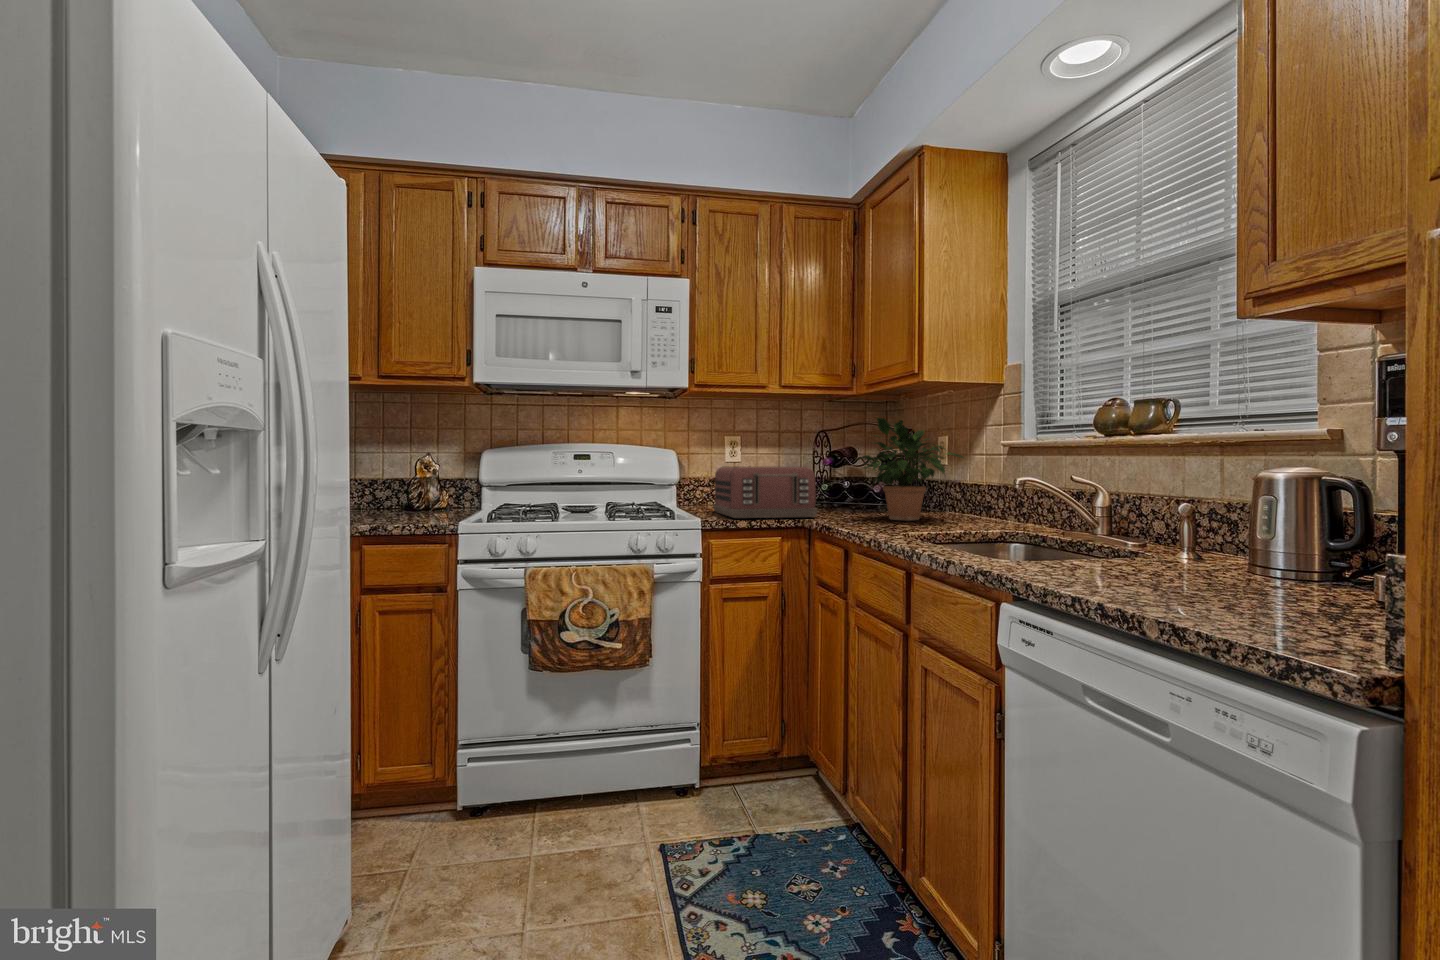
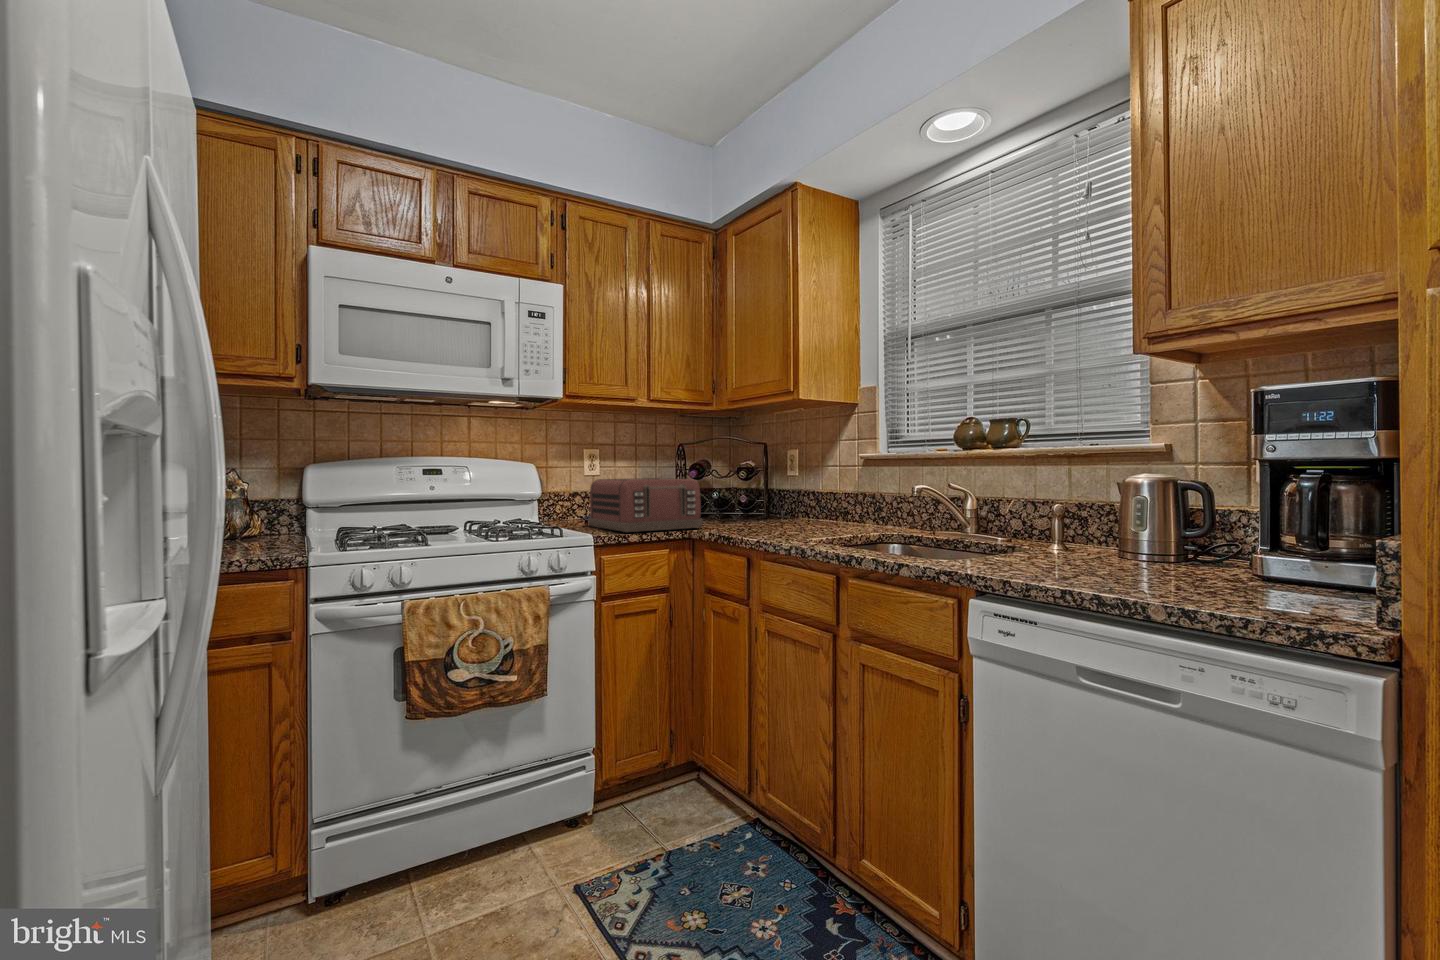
potted plant: present [859,418,963,521] -> none [736,430,837,528]

